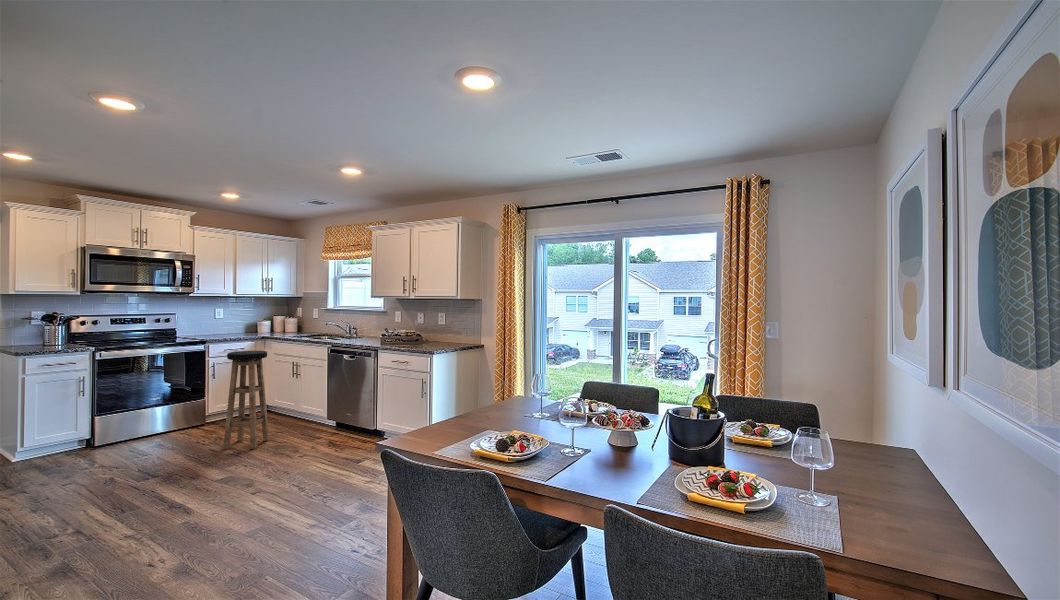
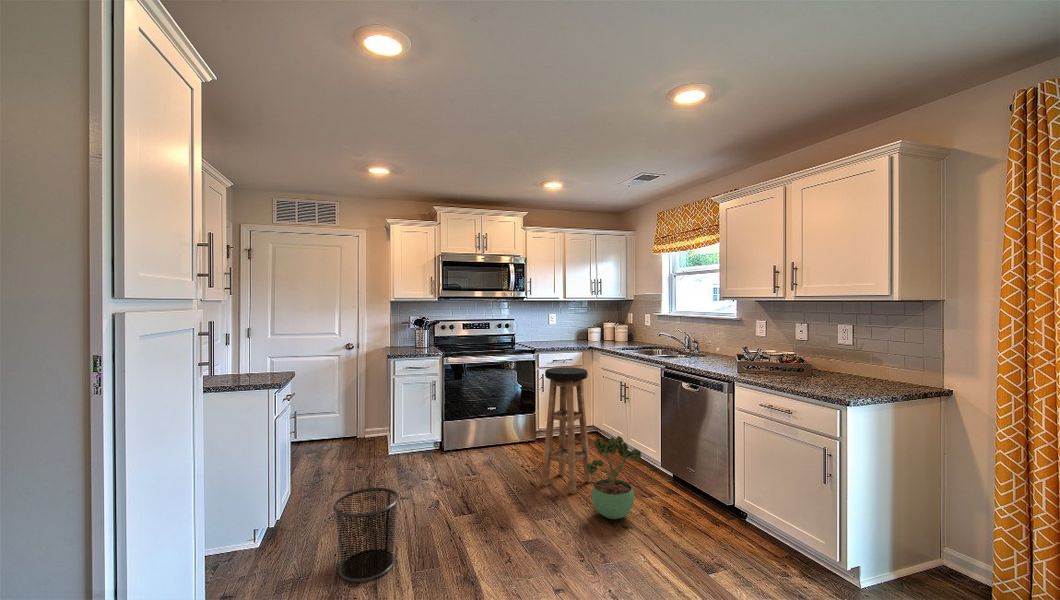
potted plant: none [269,393,314,454] -> present [586,436,641,519]
waste bin: none [24,456,99,533] -> present [333,488,399,582]

